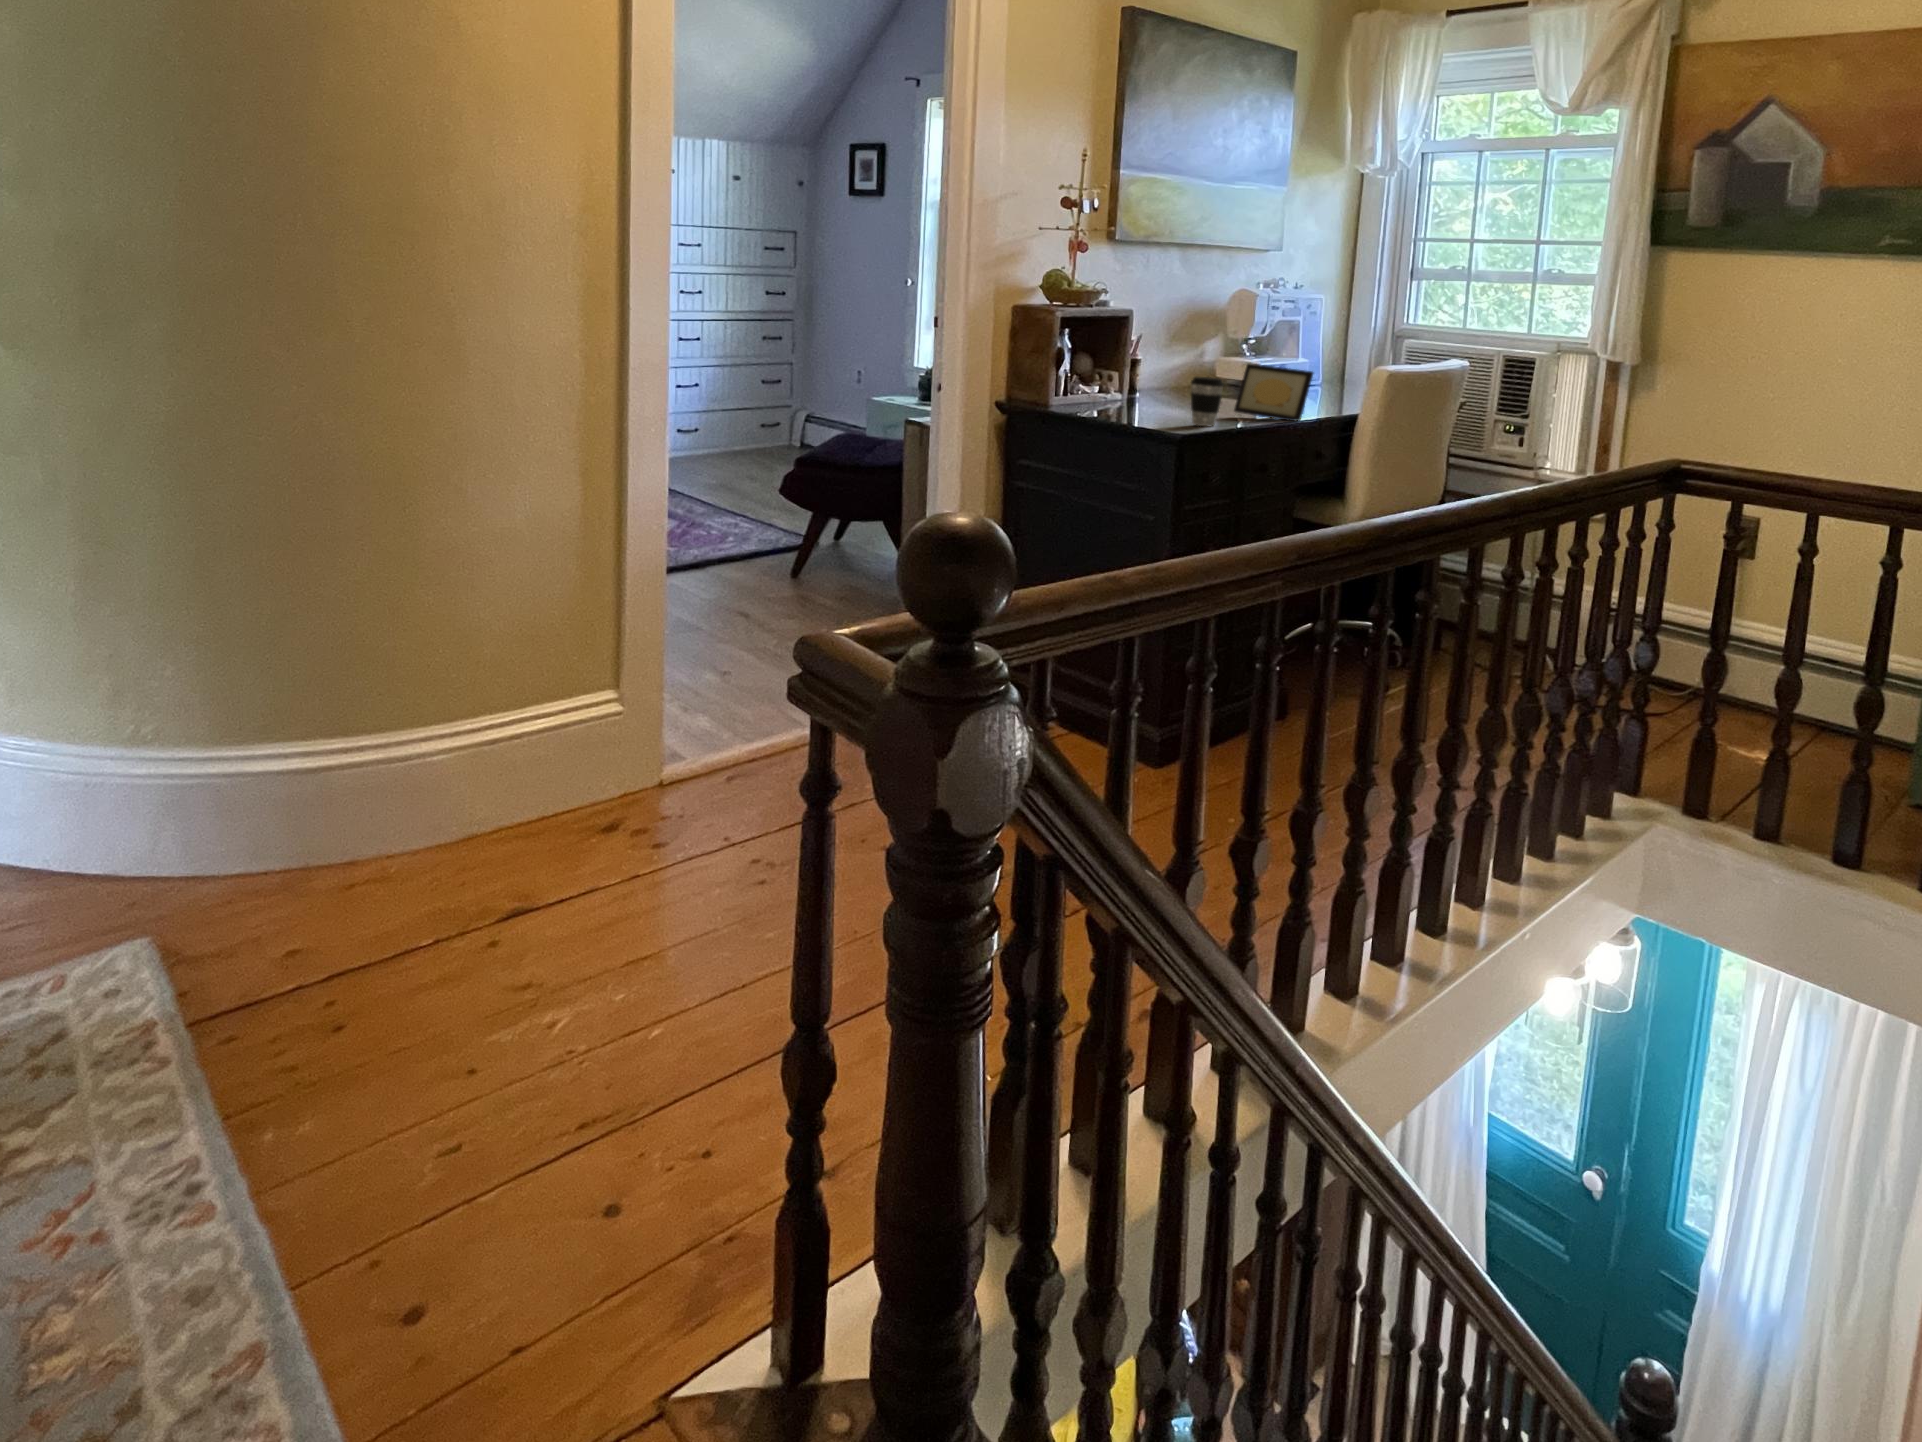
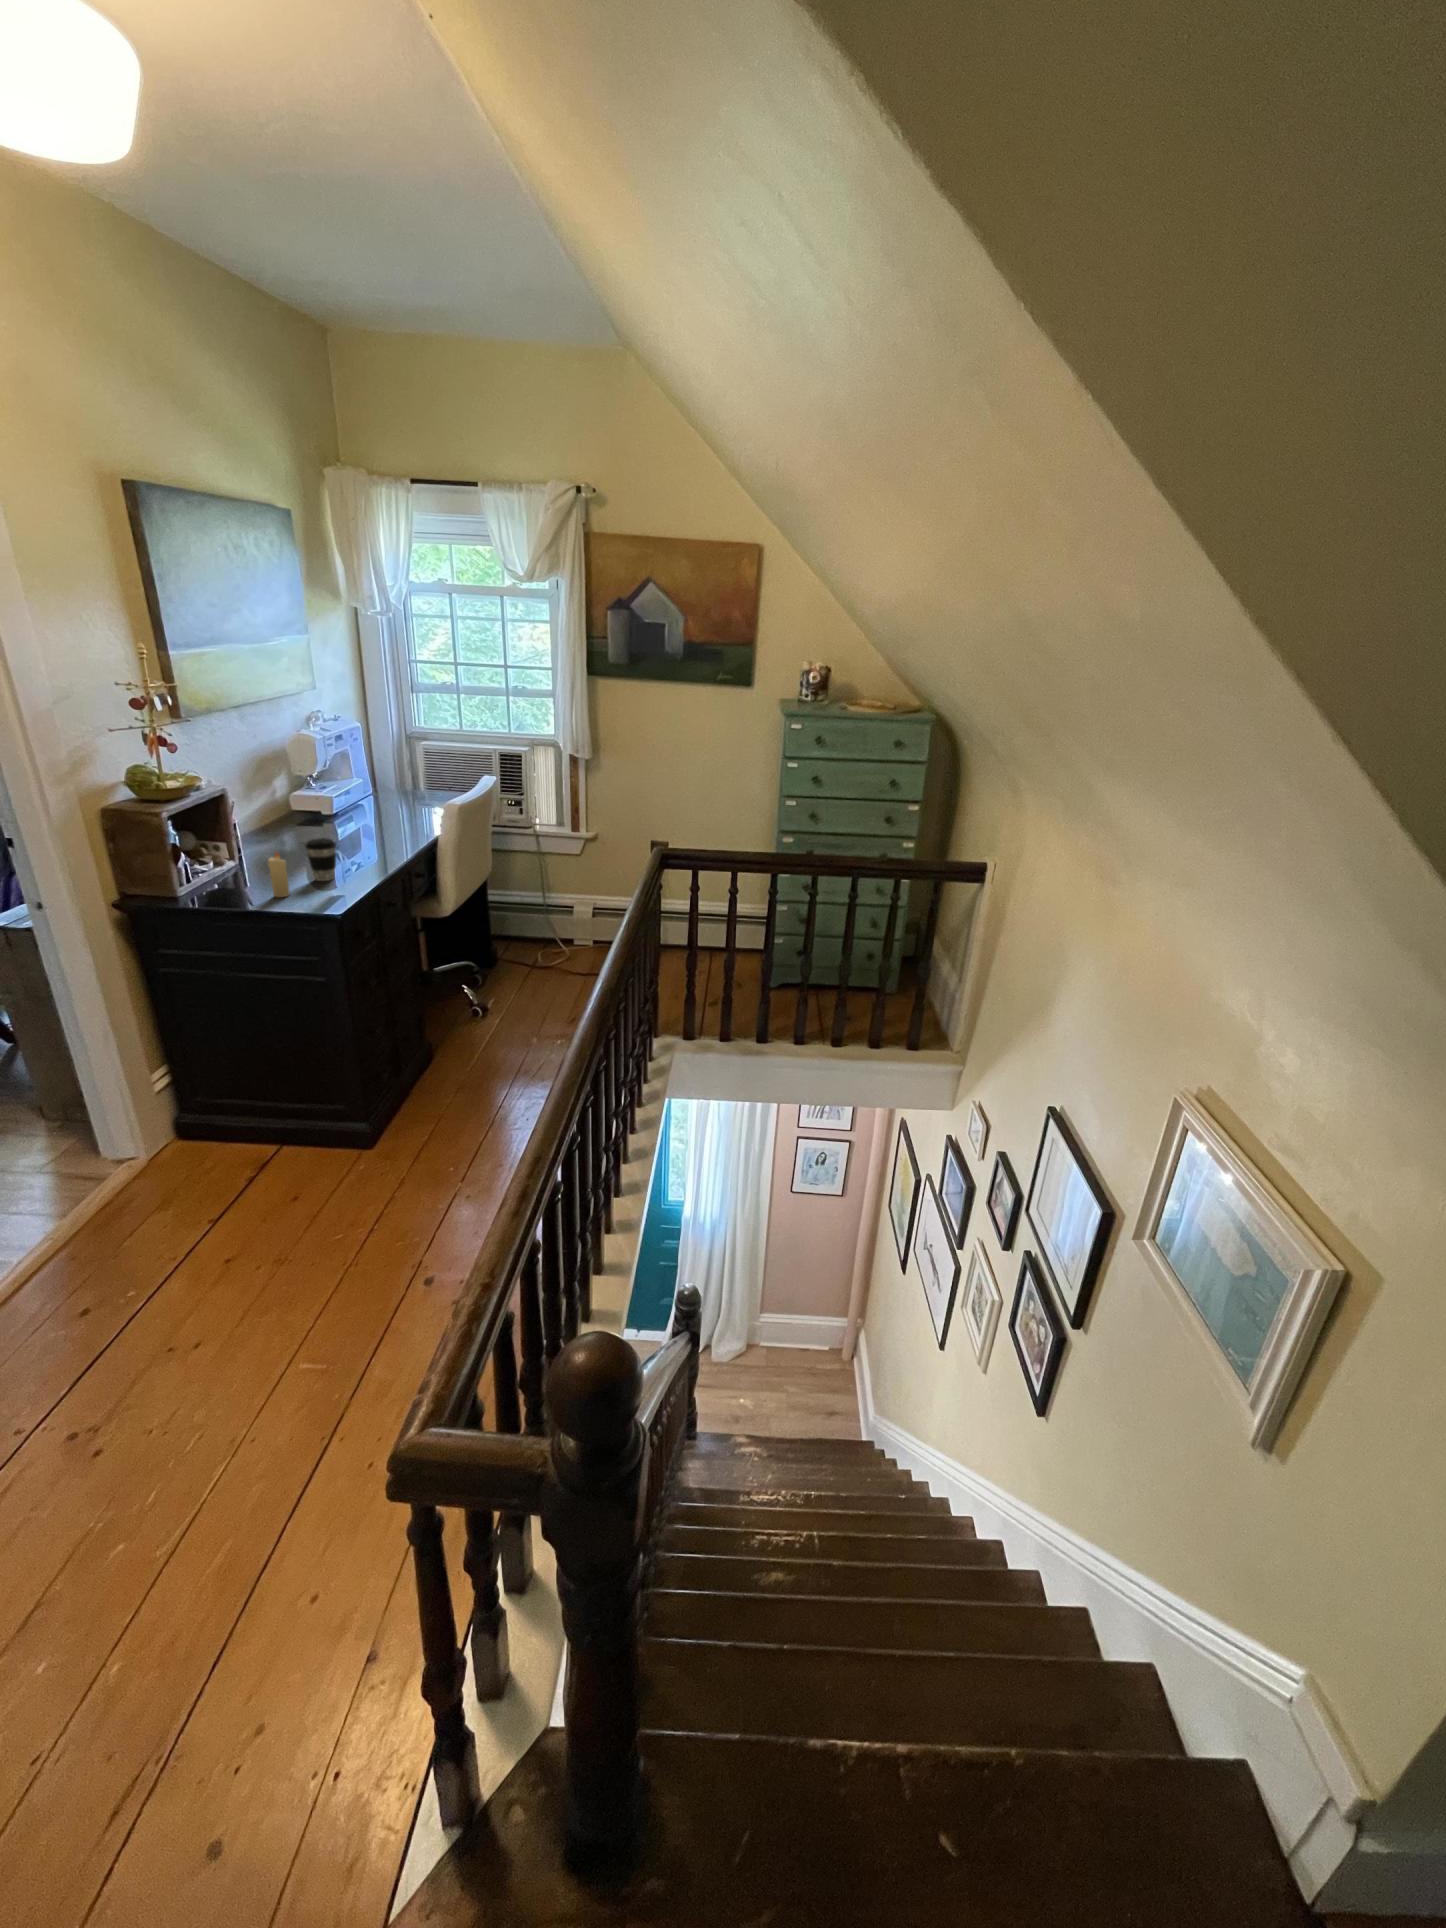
picture frame: present [1234,363,1313,421] -> none [333,809,399,855]
candle: none [1141,373,1162,429] -> present [268,853,290,897]

